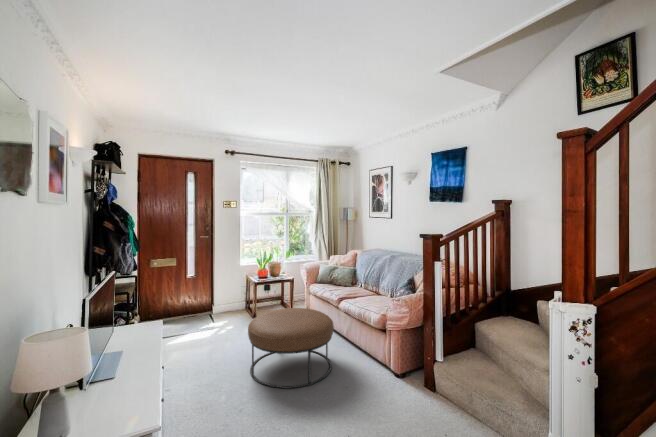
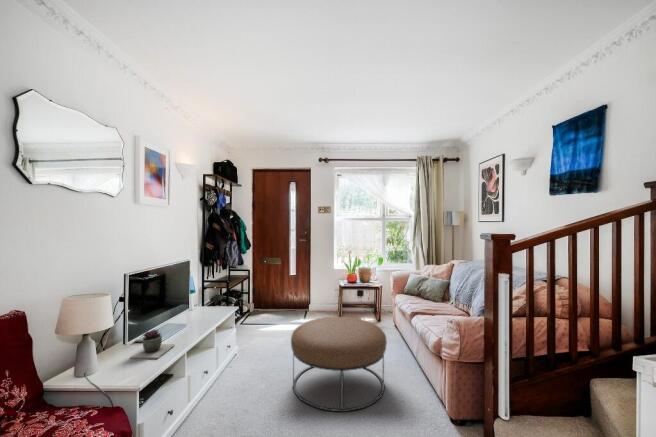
succulent plant: none [112,346,149,383] -> present [130,330,175,359]

